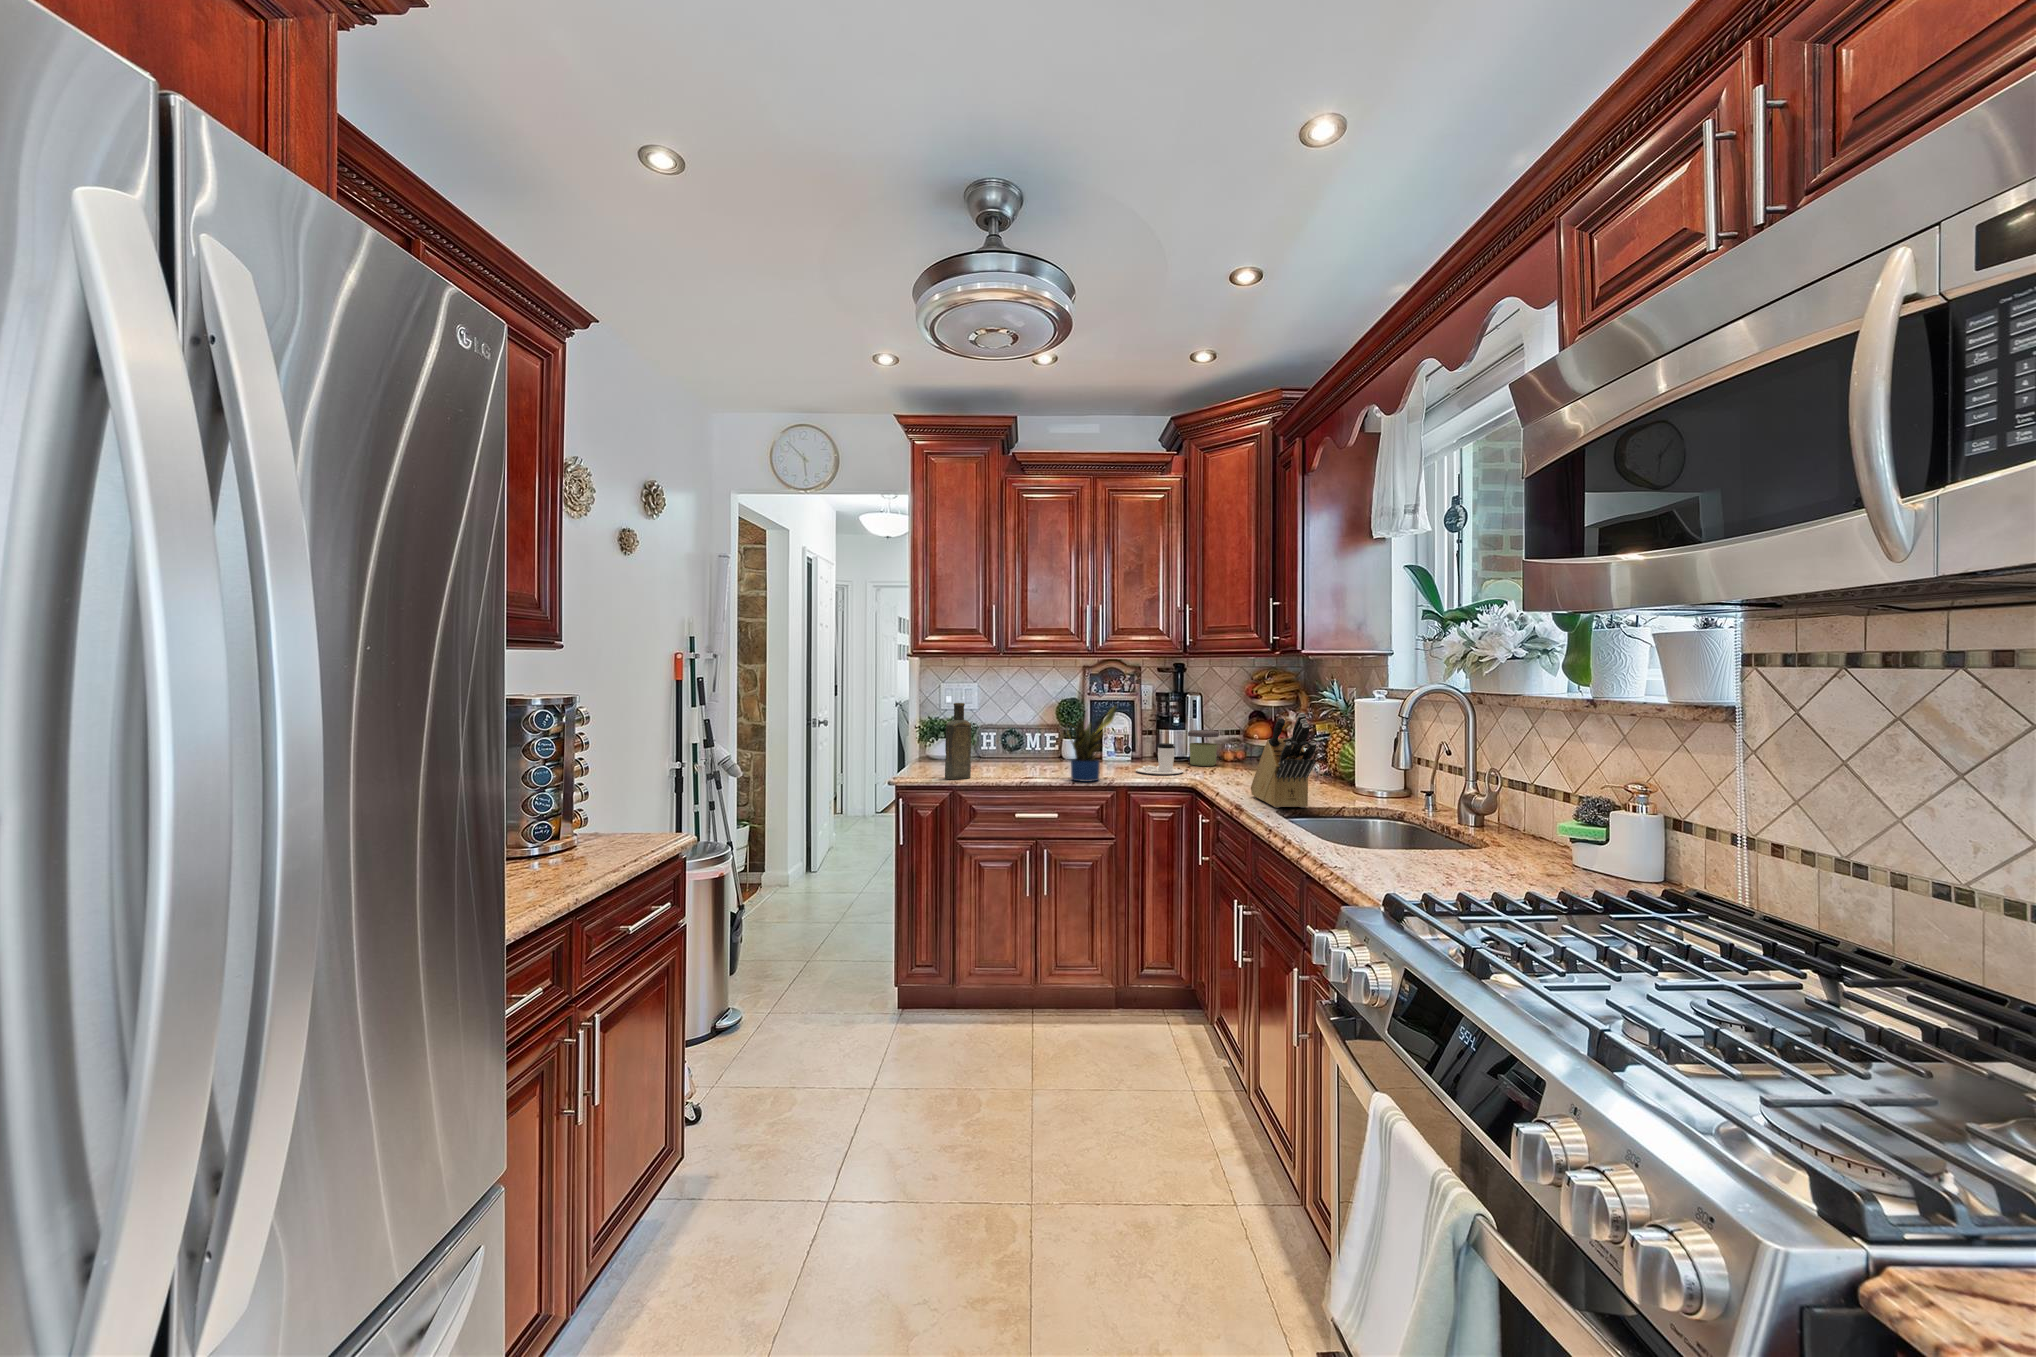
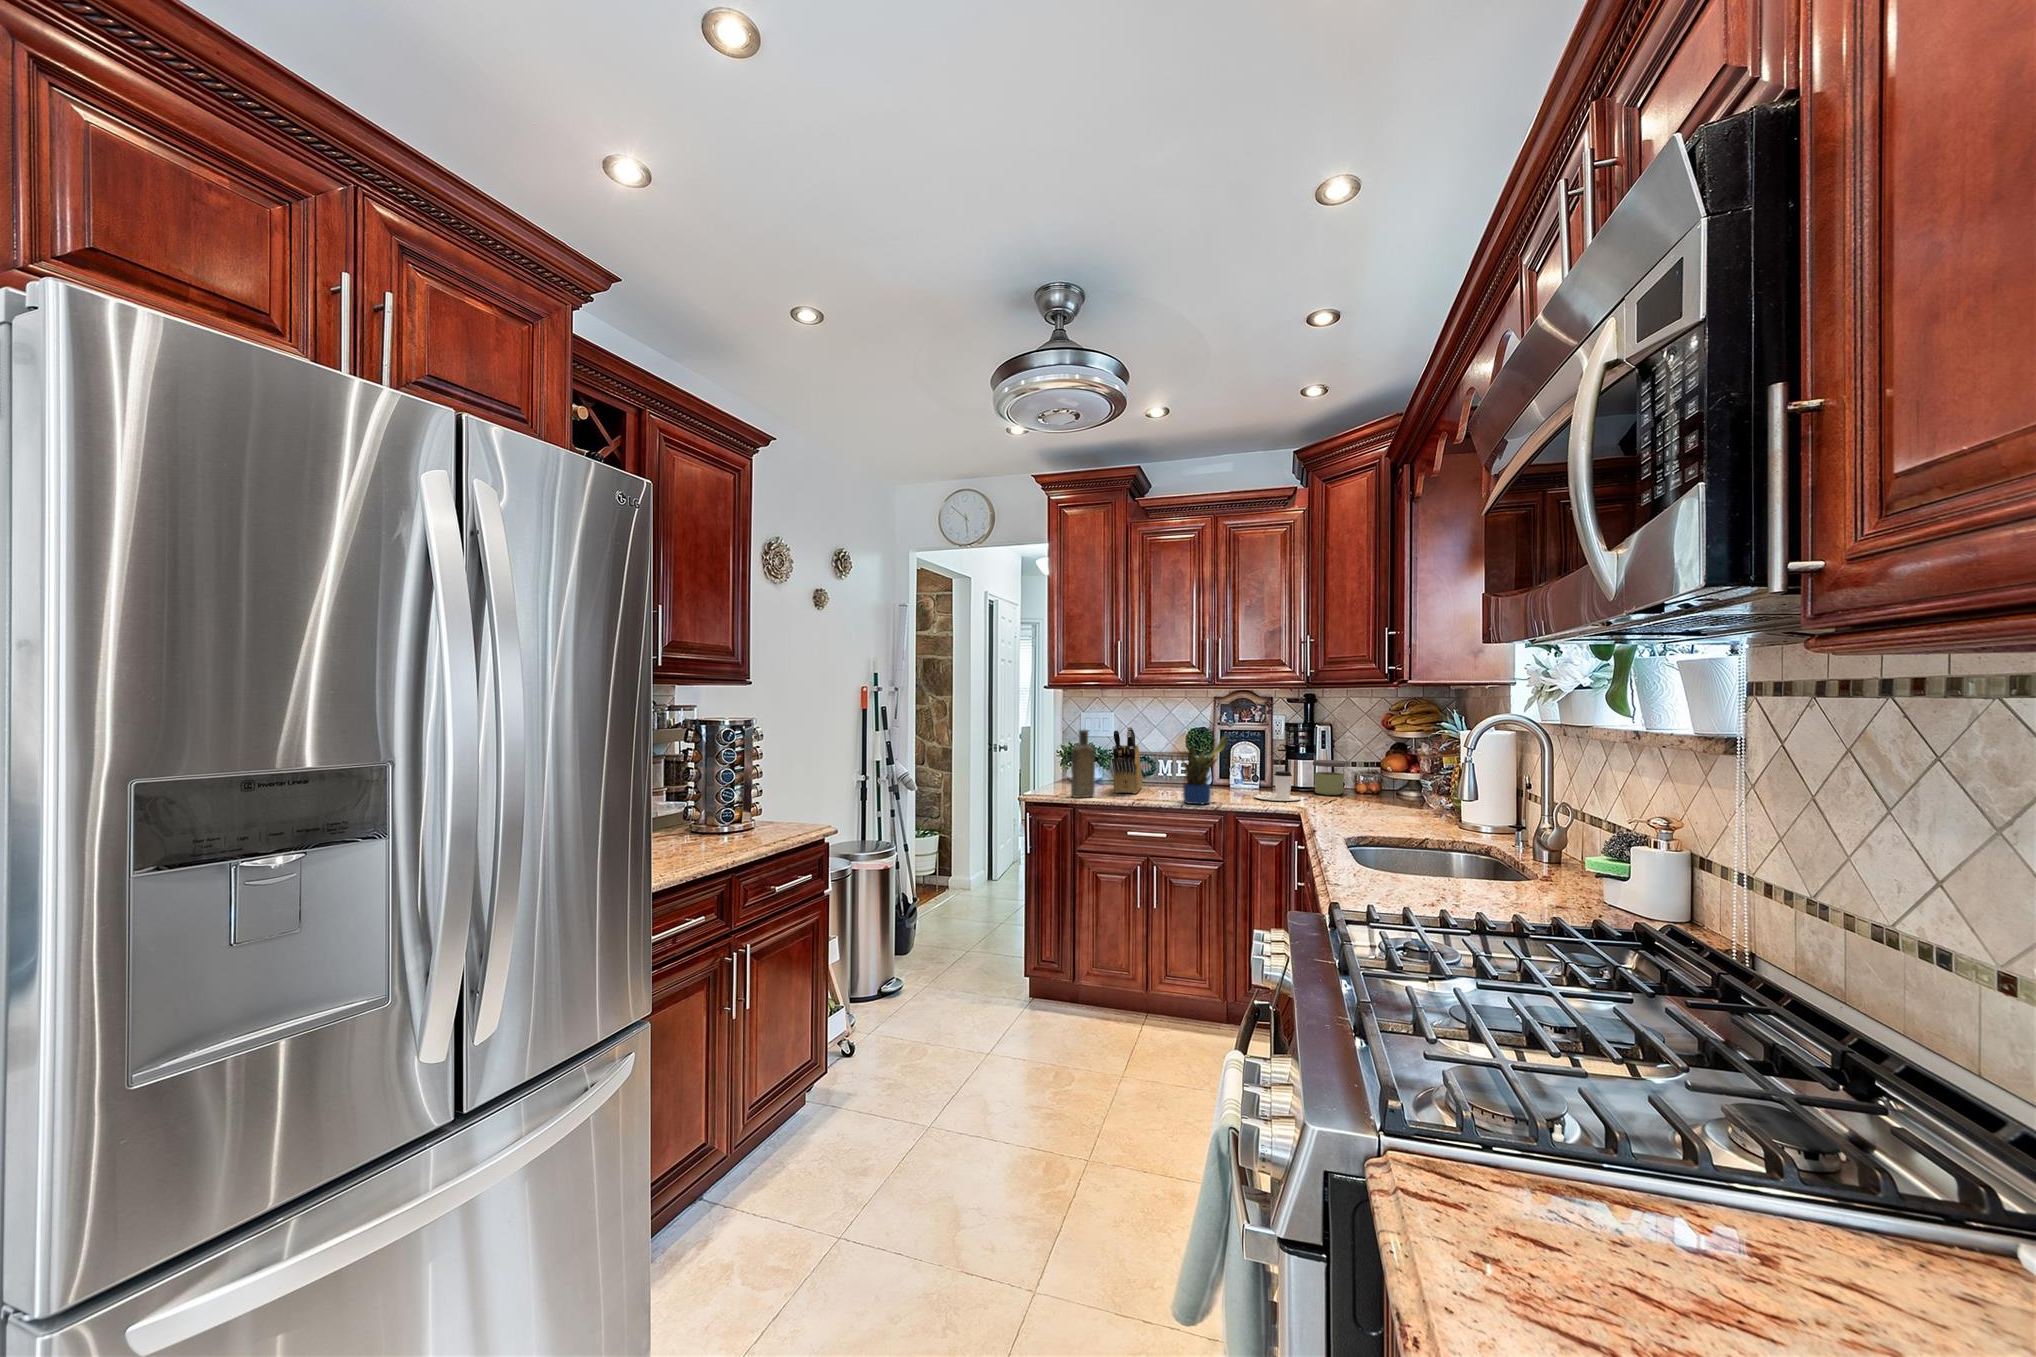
knife block: present [1251,713,1316,808] -> present [1112,727,1142,793]

